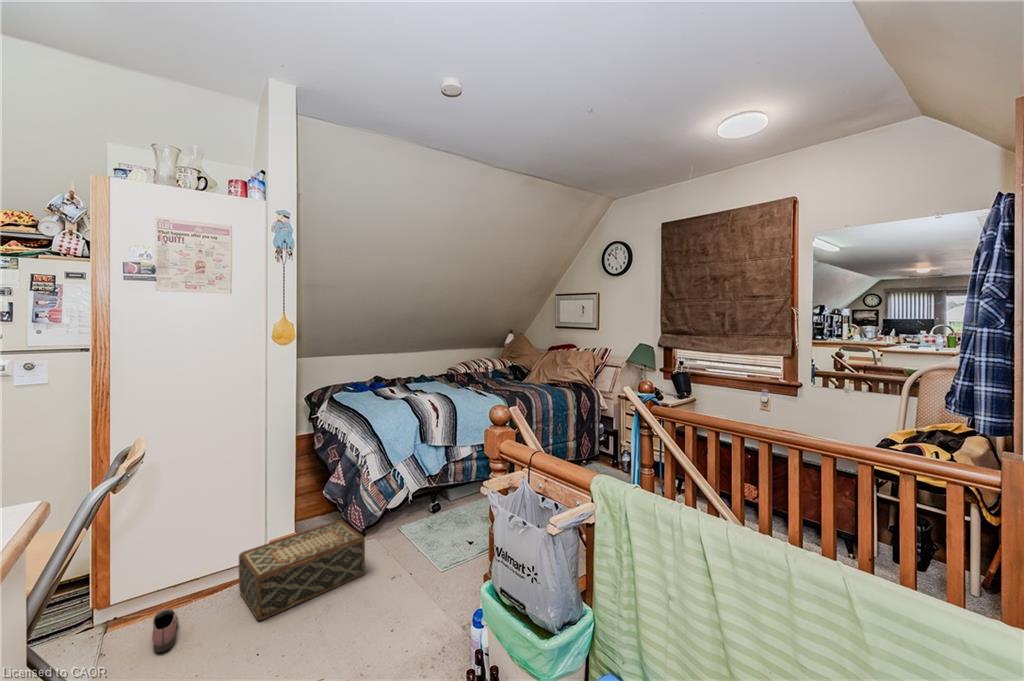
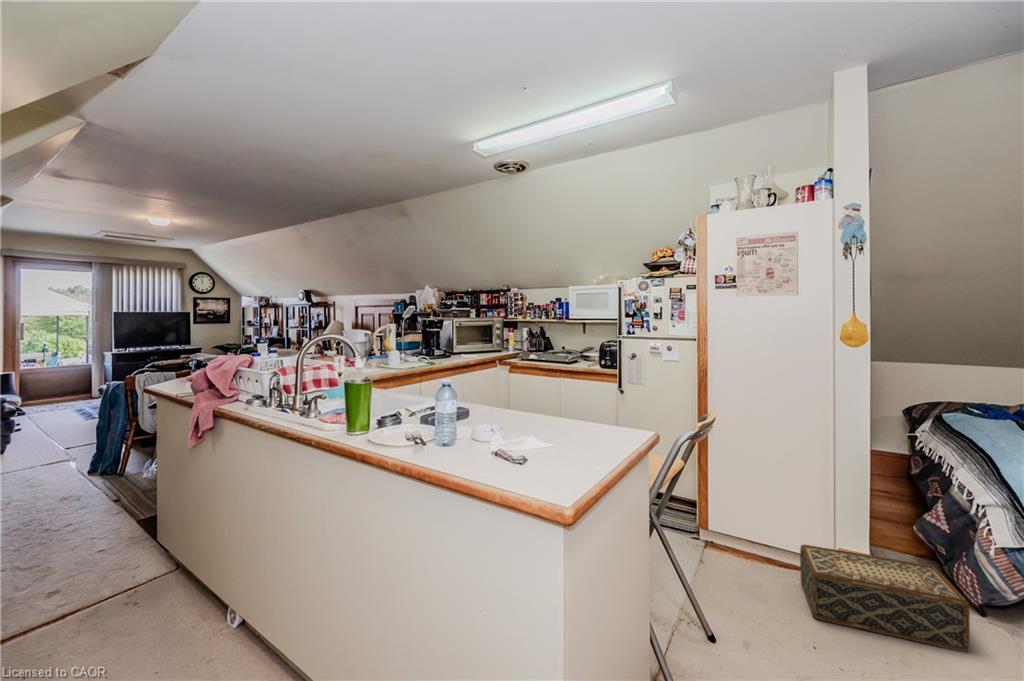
shoe: present [153,609,178,652] -> none [726,558,746,591]

